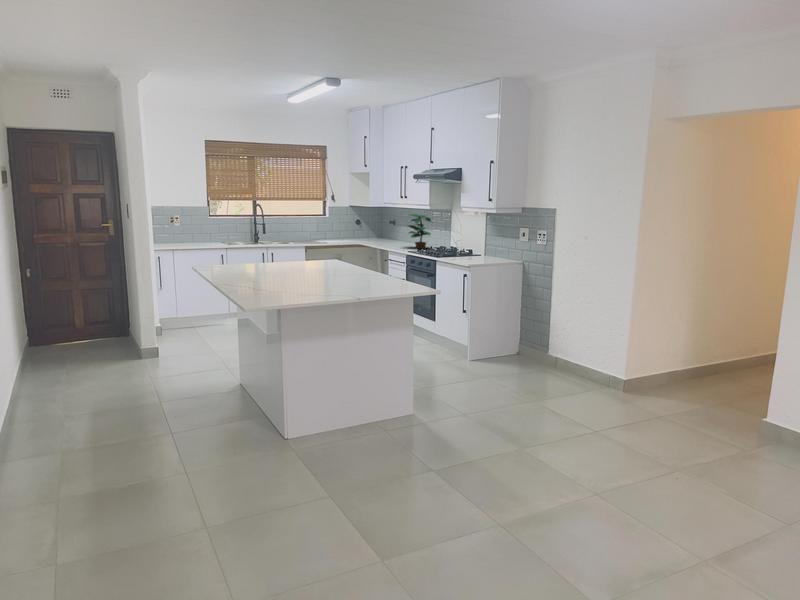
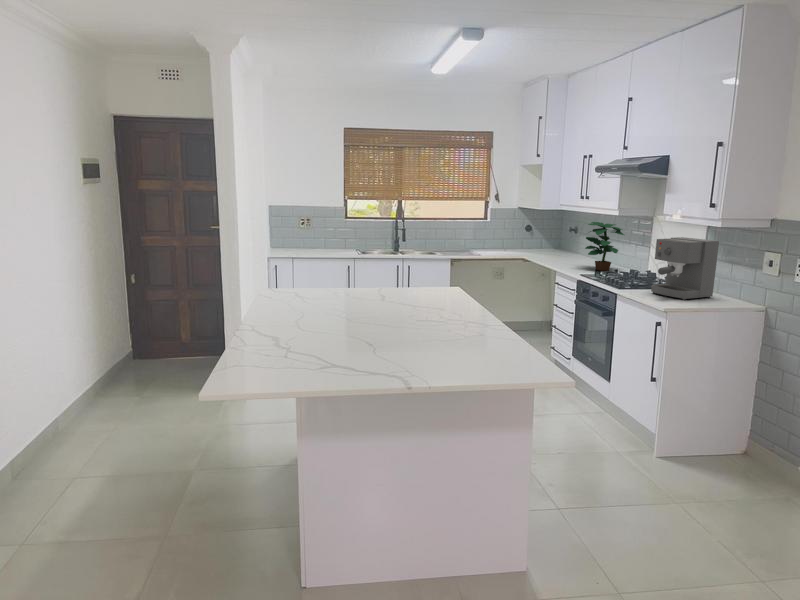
coffee maker: none [457,221,495,260] -> present [651,237,719,300]

